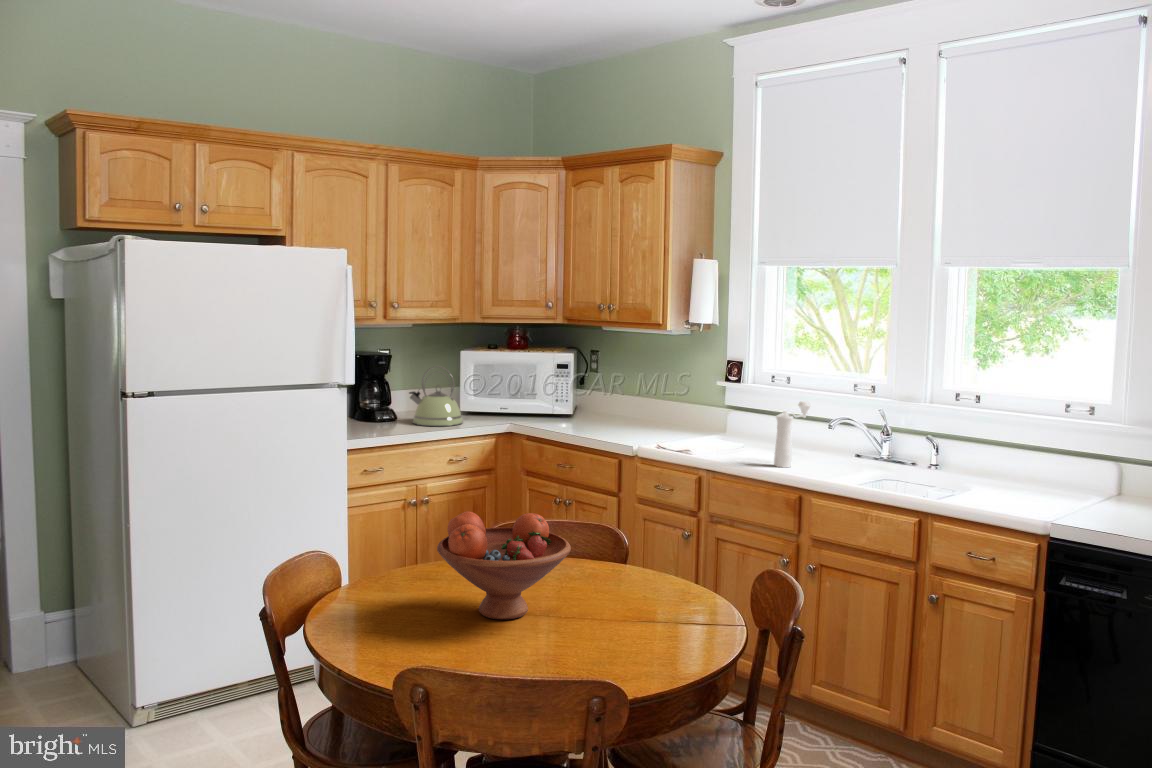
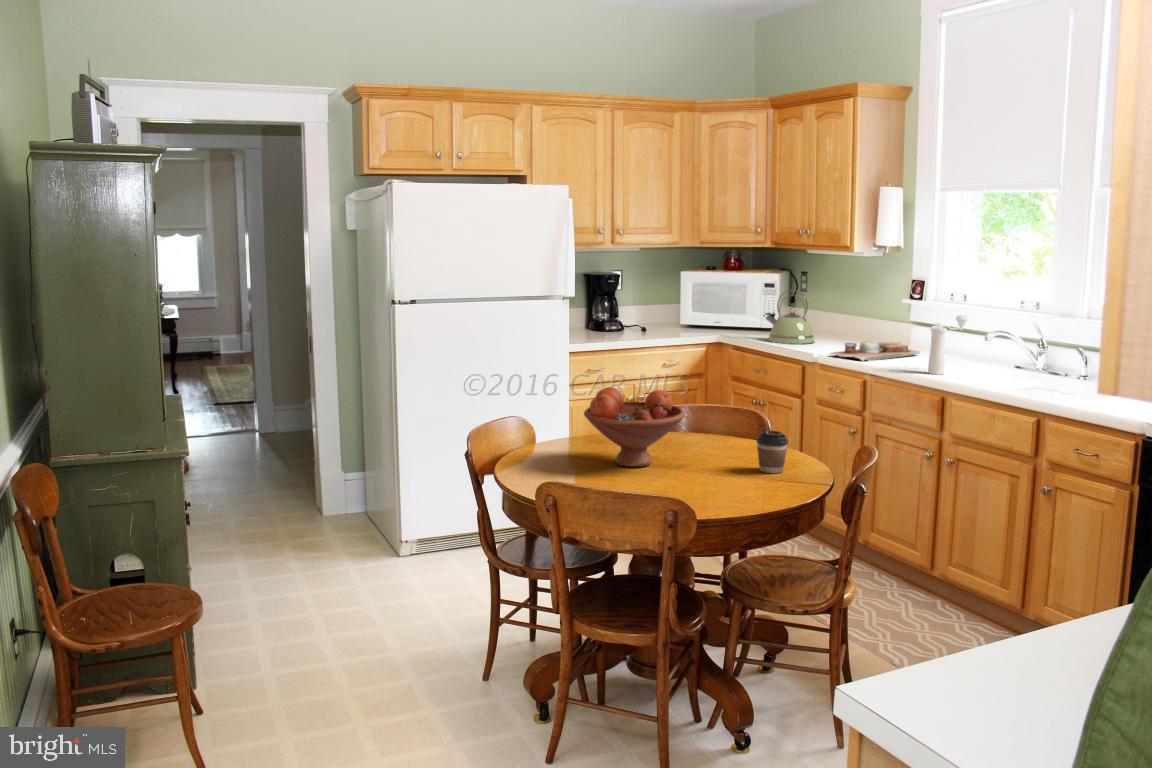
kettle: present [409,366,463,426] -> present [765,290,814,344]
cutting board: none [654,428,742,454] -> present [831,341,919,362]
coffee cup: none [660,559,700,615] -> present [756,429,788,473]

